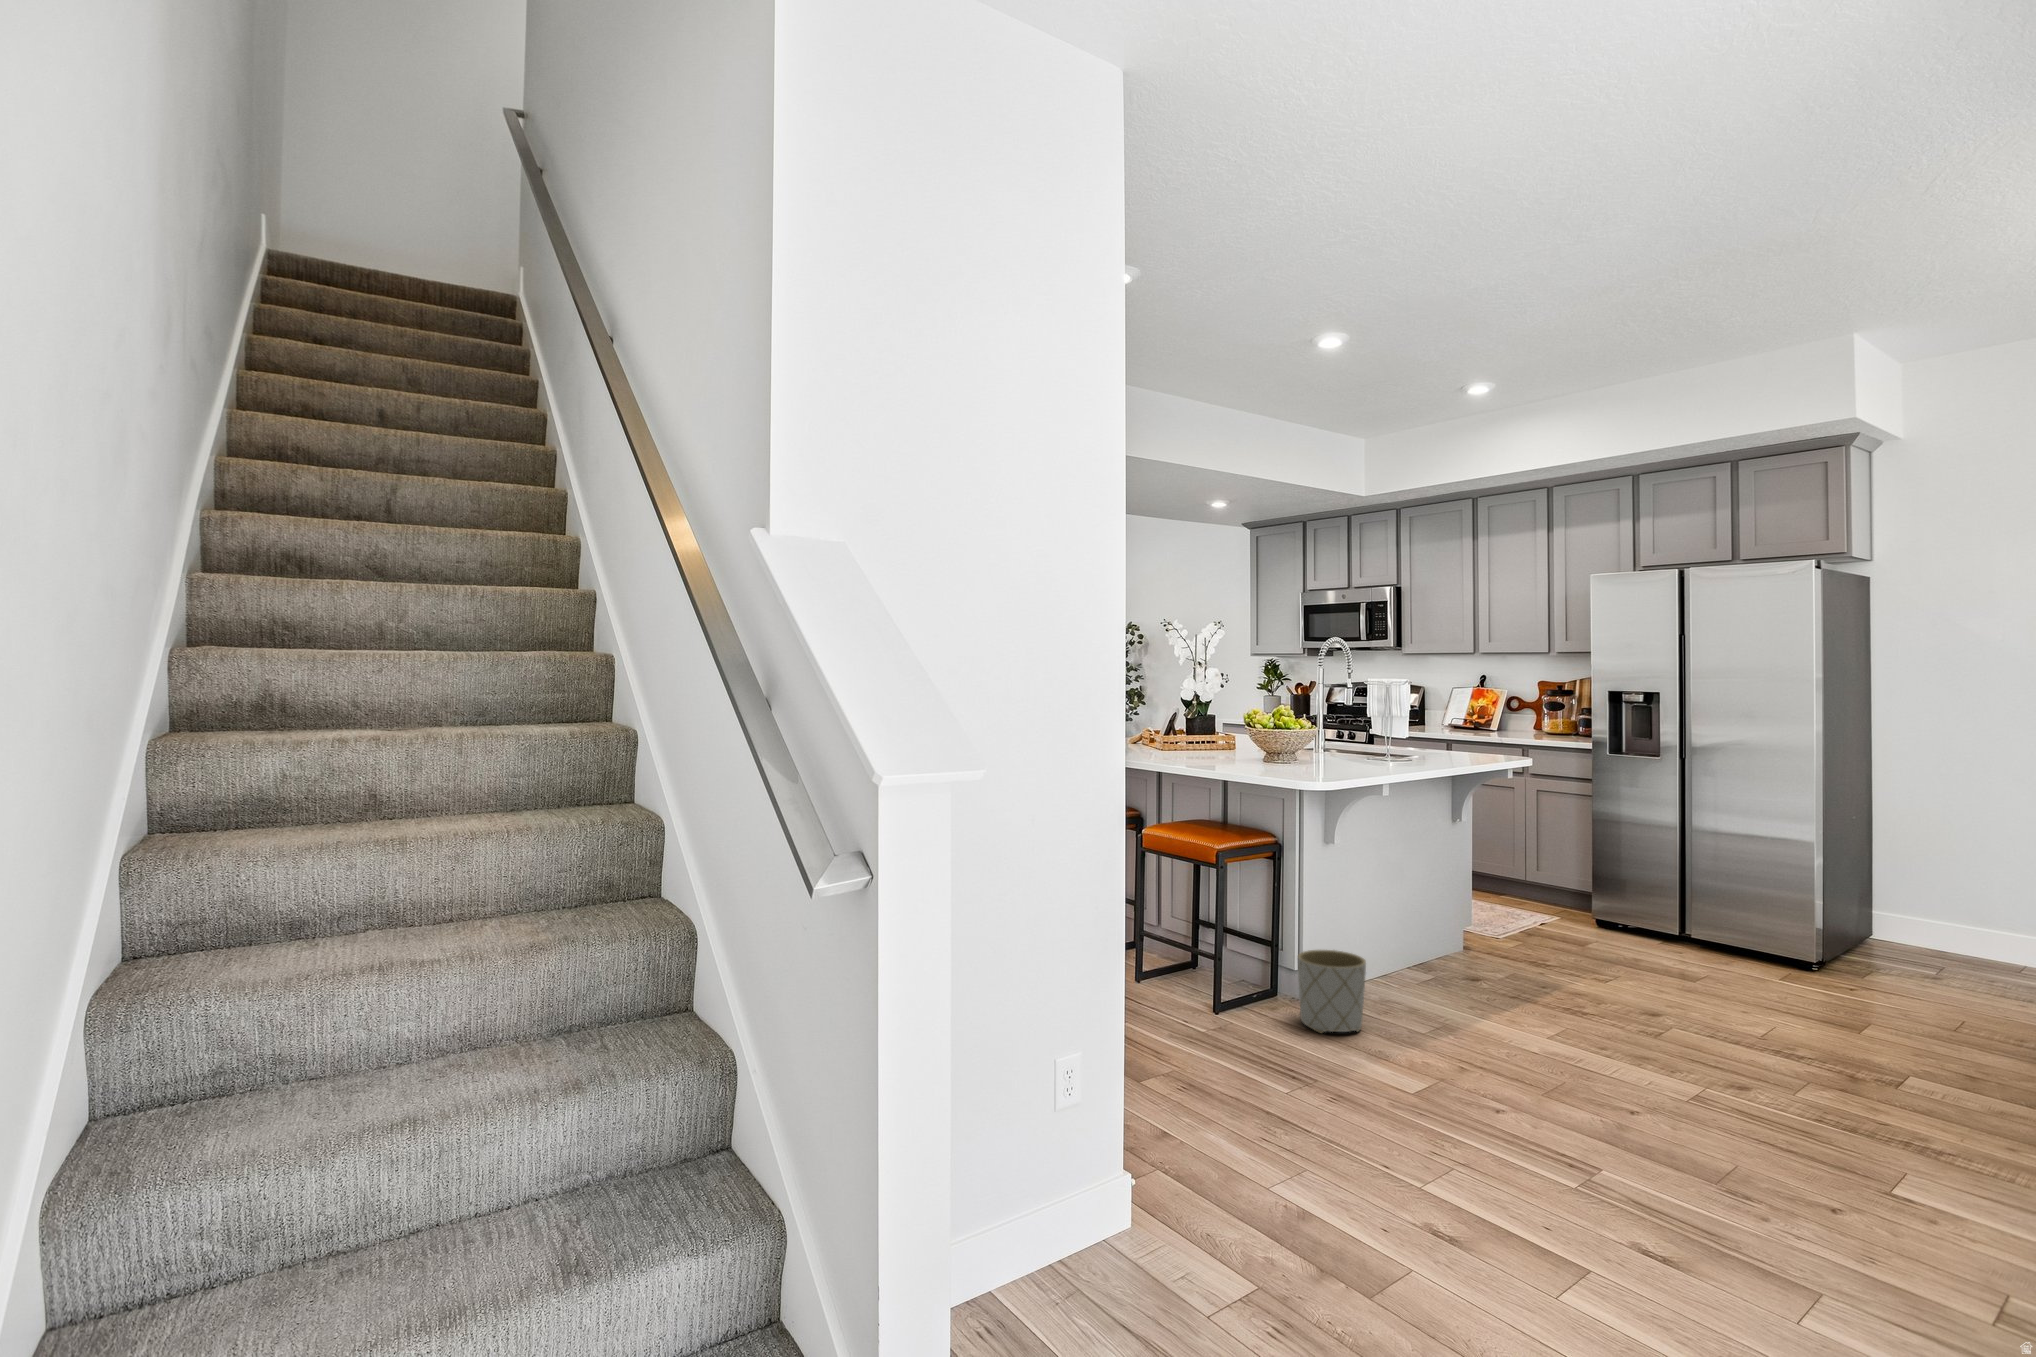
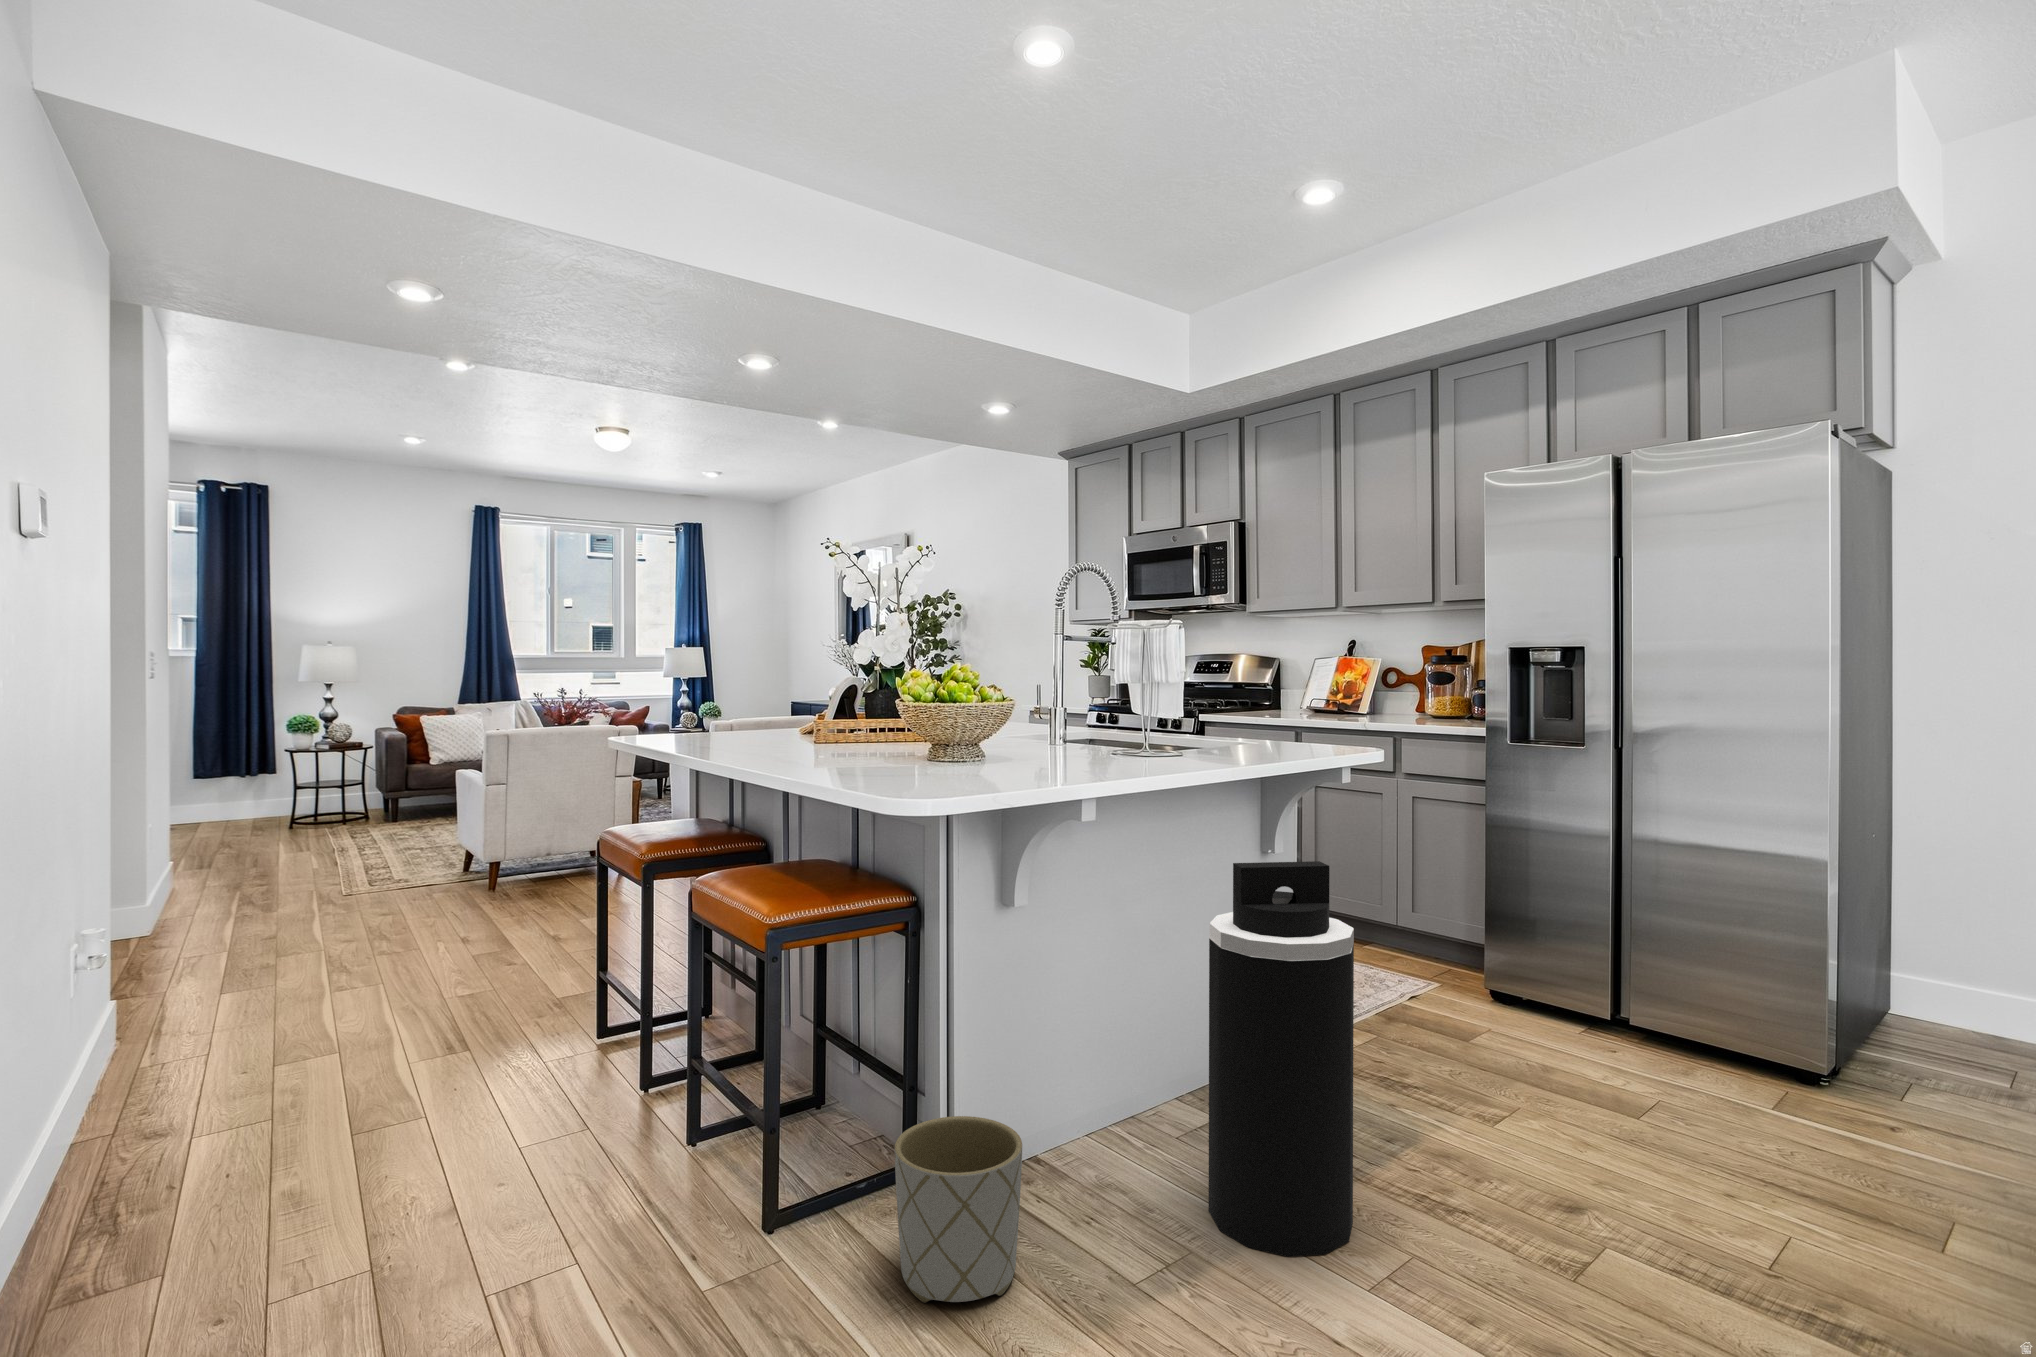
trash can: none [1450,819,1534,1024] -> present [1209,861,1354,1257]

